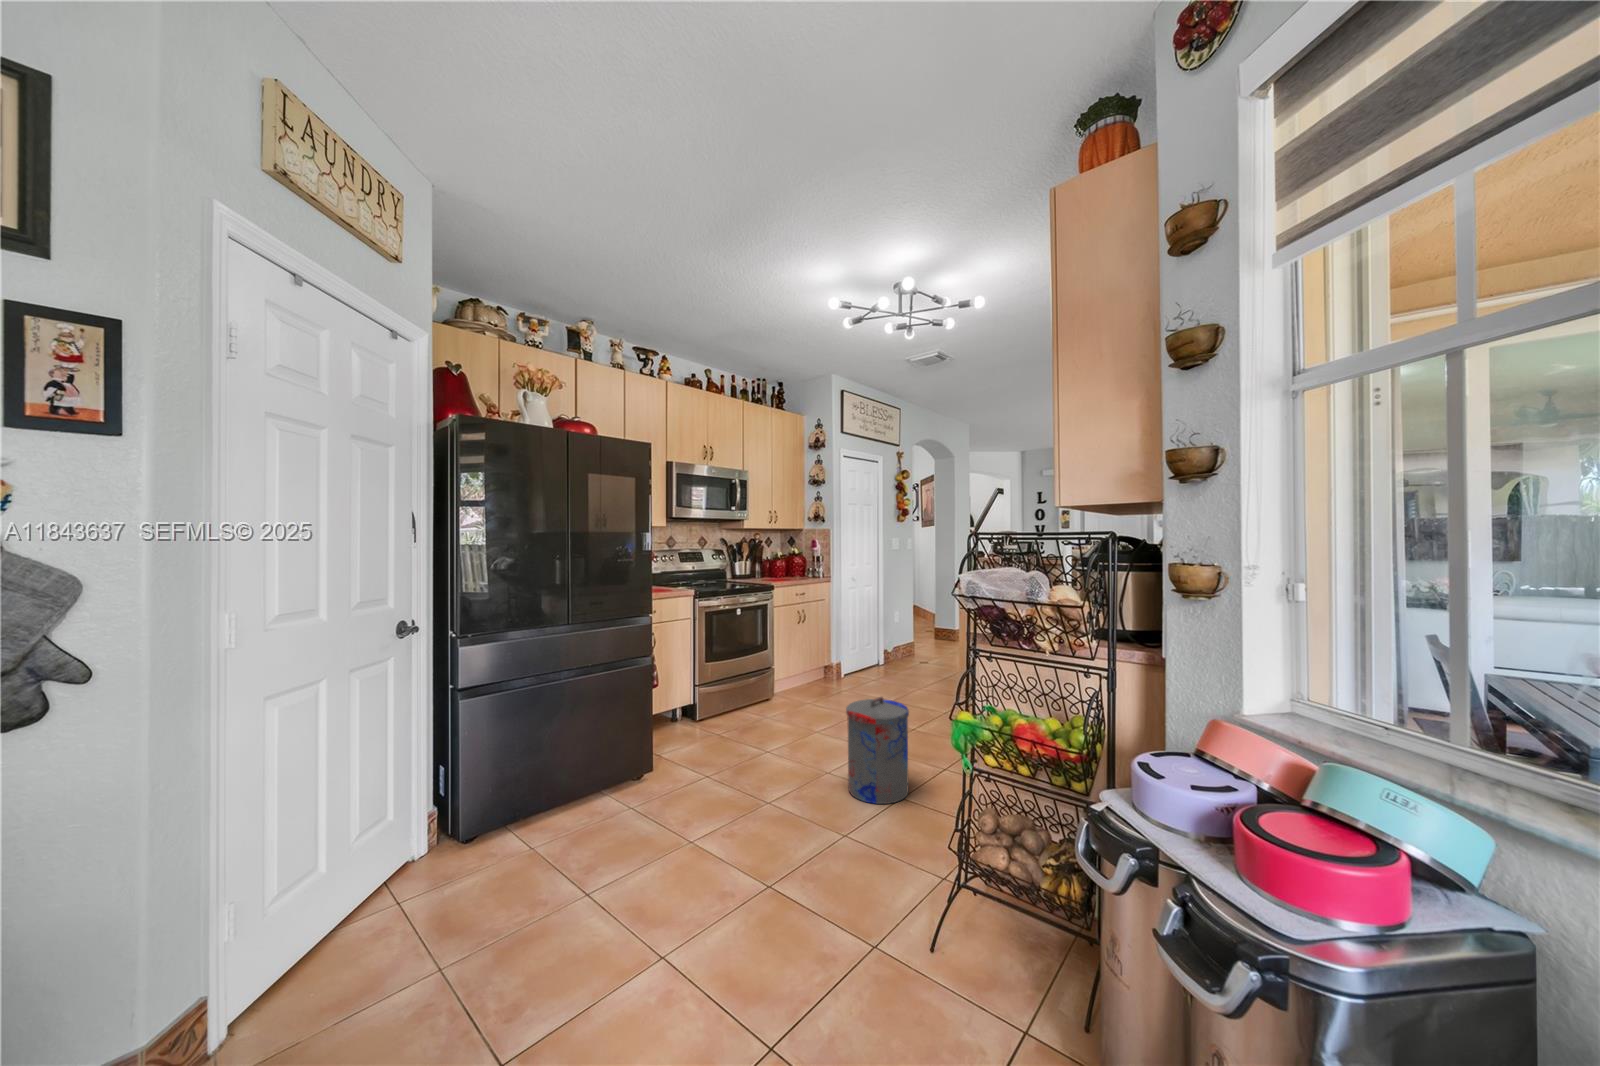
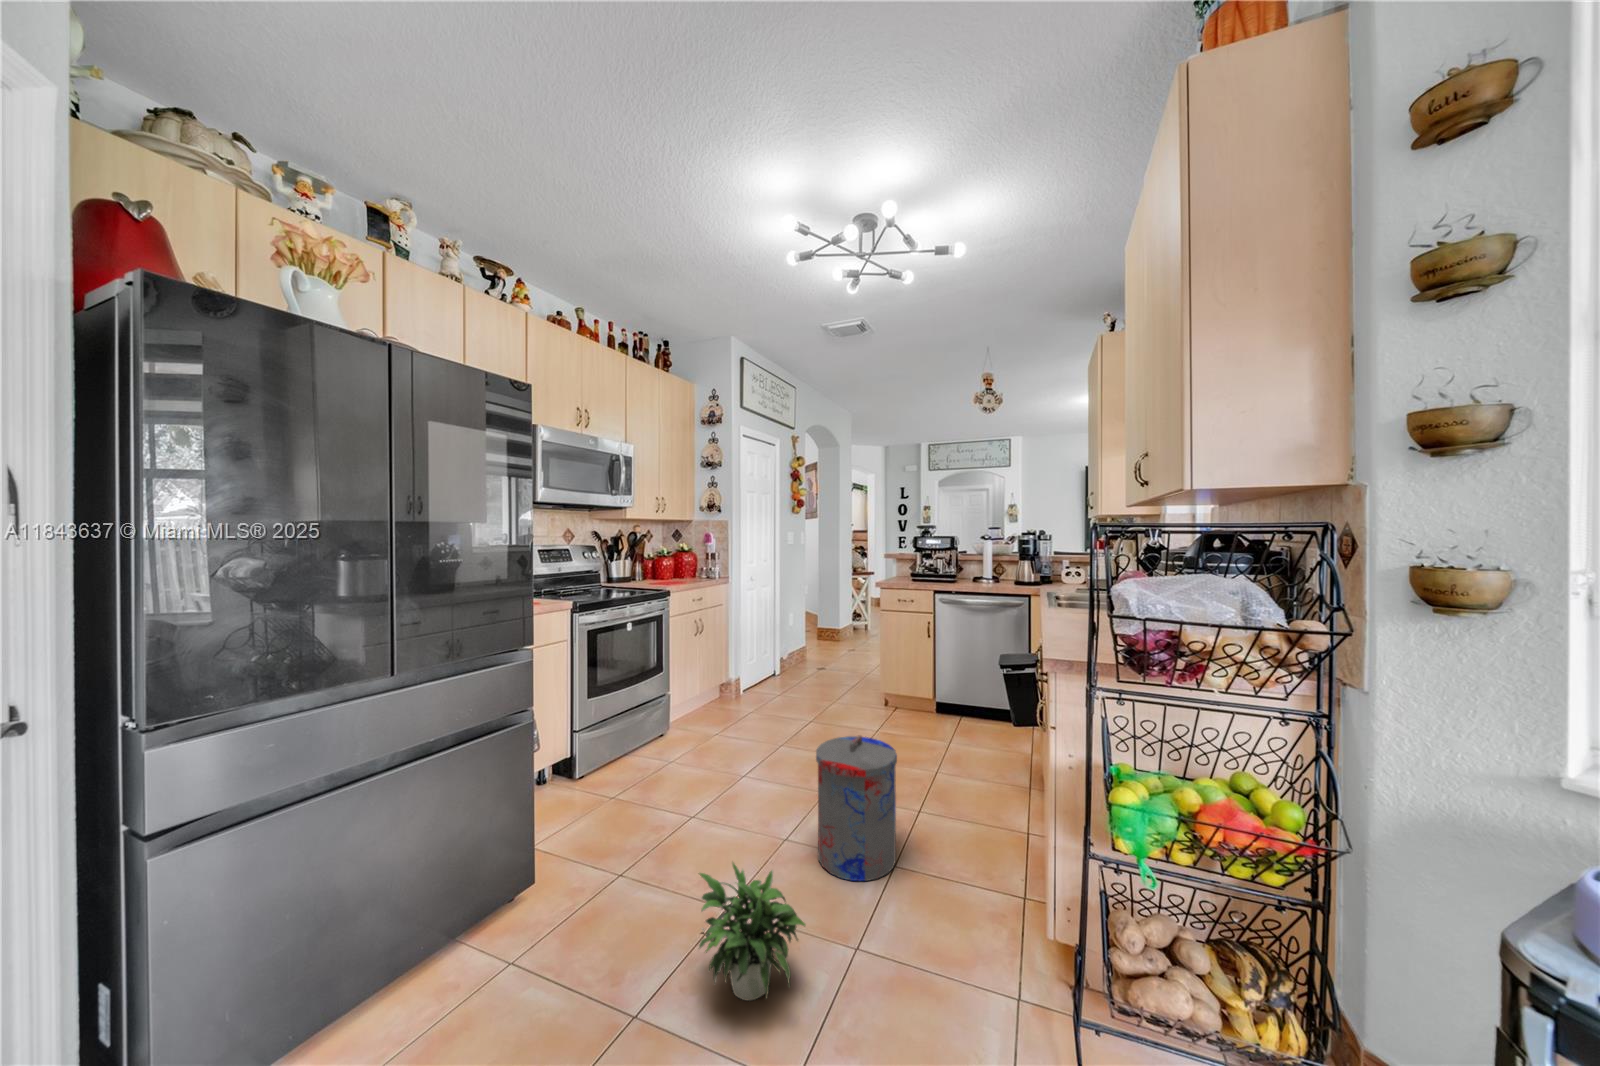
potted plant: none [734,762,803,848] -> present [699,863,806,1000]

